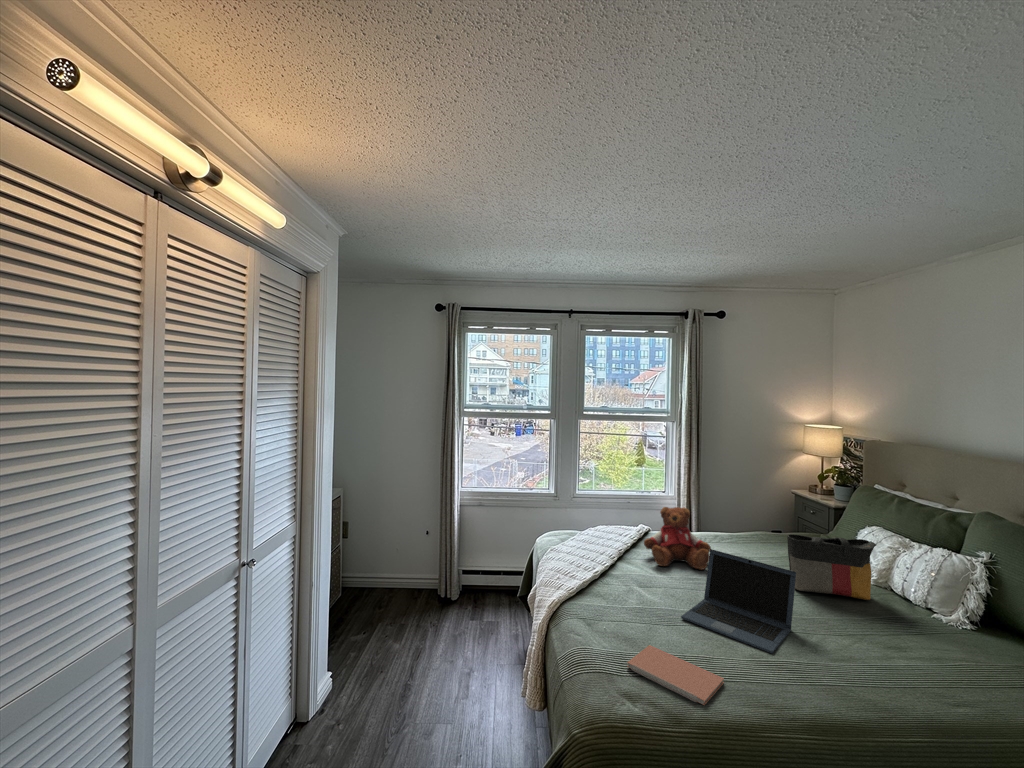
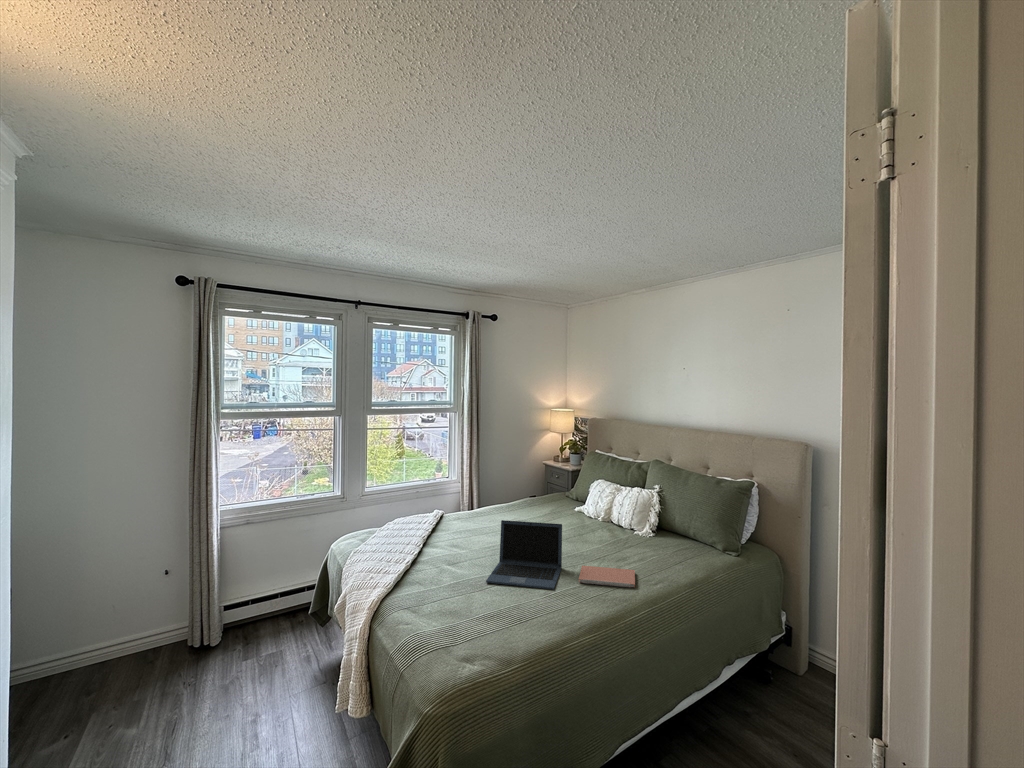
teddy bear: present [644,507,711,570] -> none [444,490,497,543]
tote bag: present [787,534,876,600] -> none [551,491,604,537]
notebook: present [627,645,724,705] -> present [579,566,635,587]

